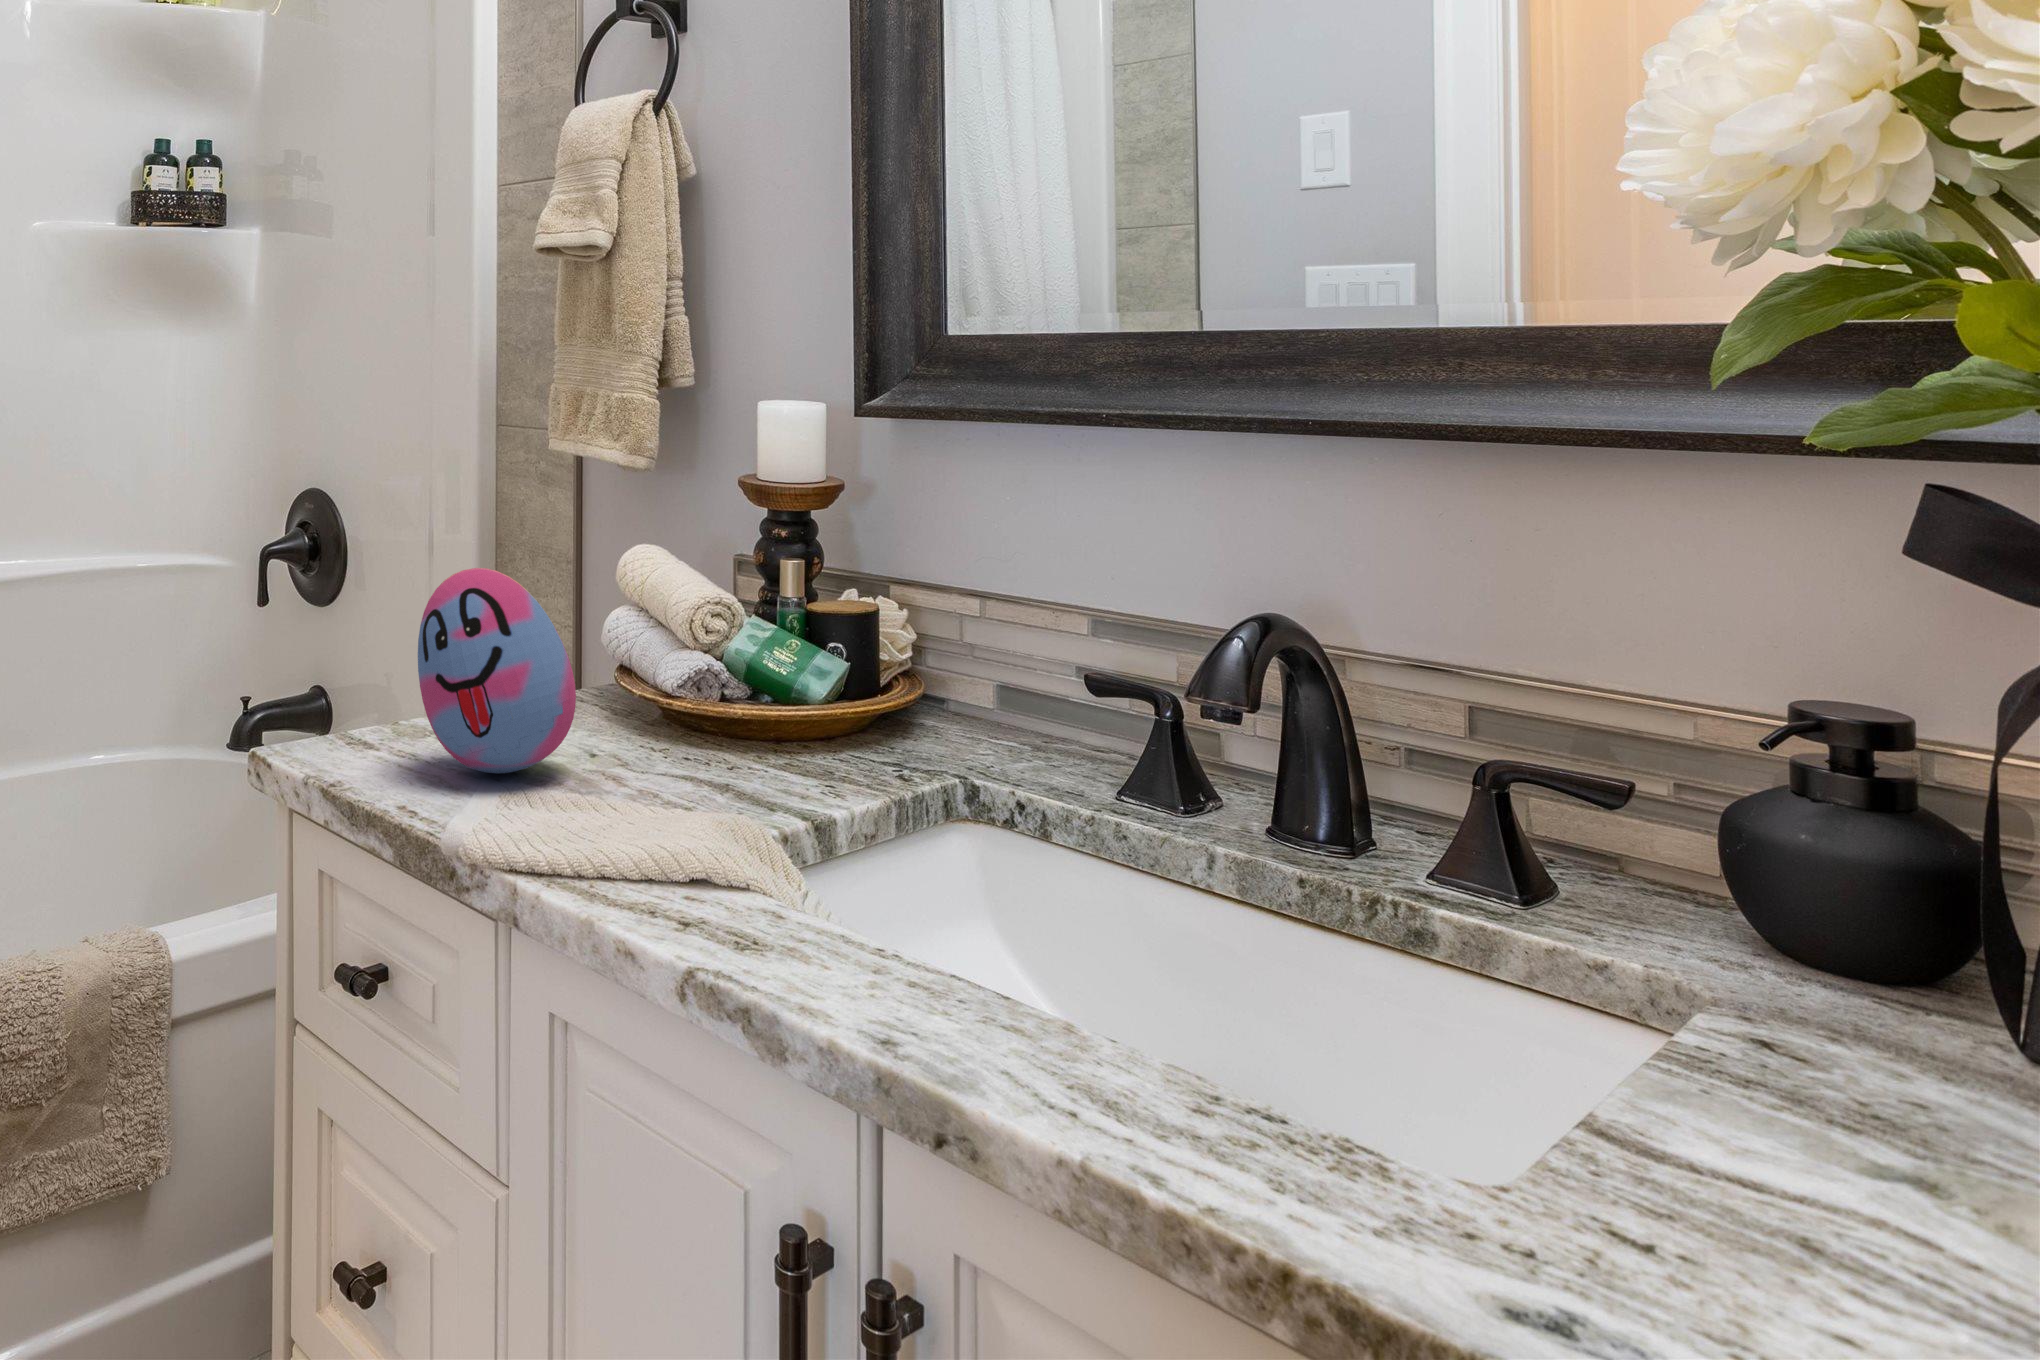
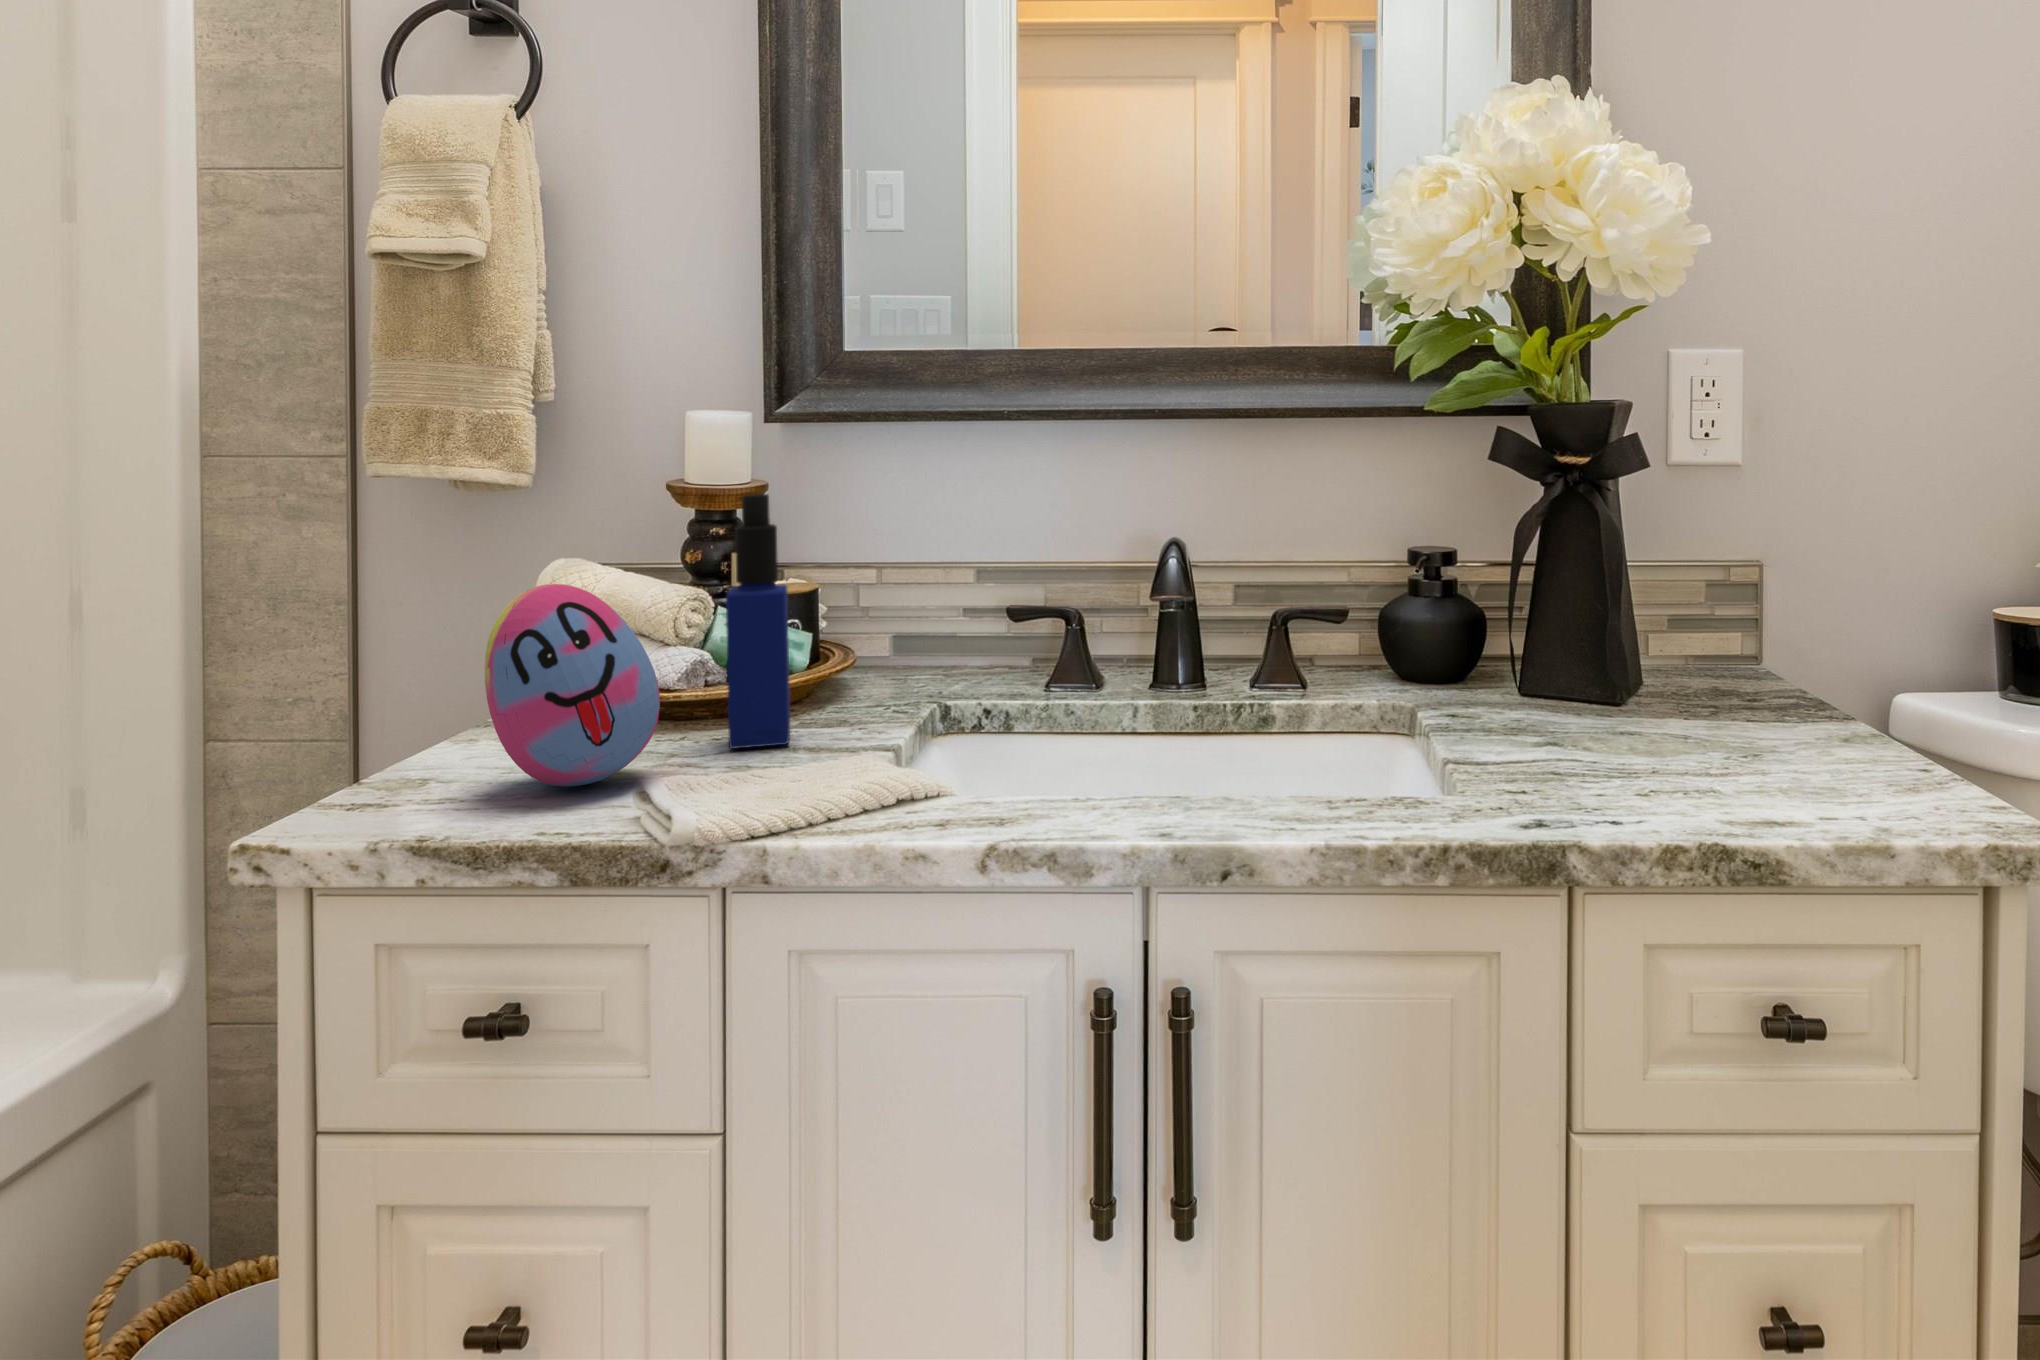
bottle: none [669,497,755,783] -> present [726,494,790,749]

